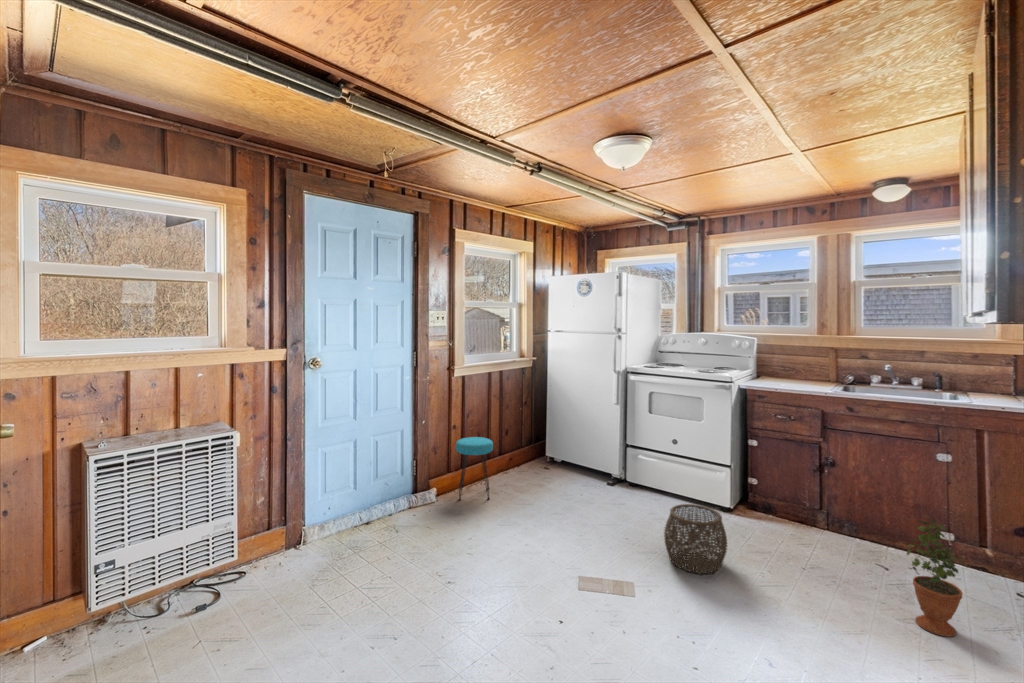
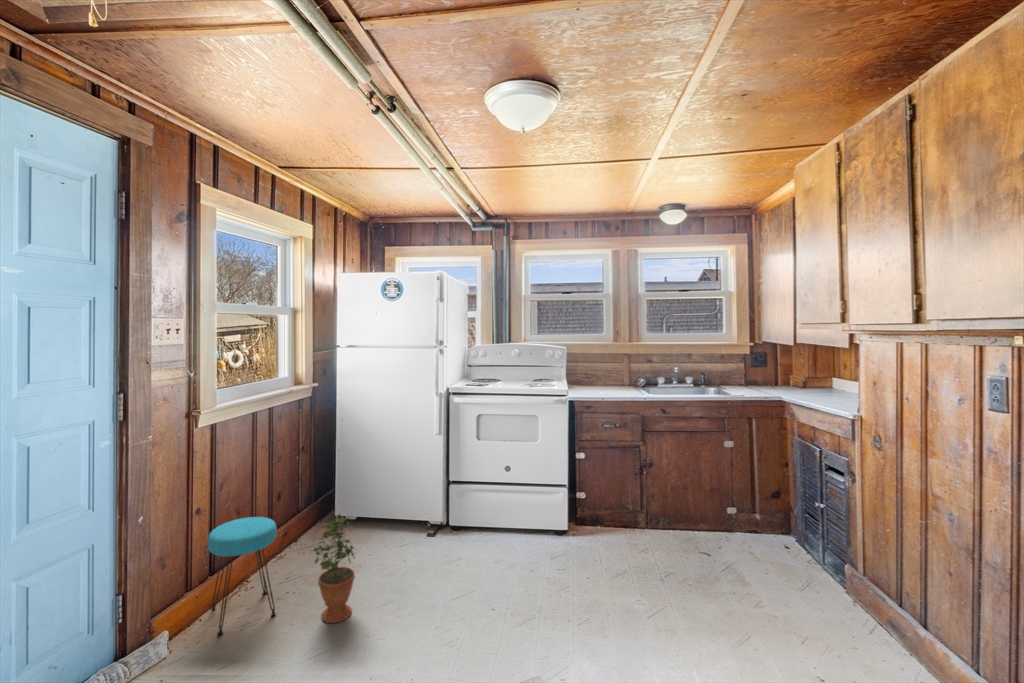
woven basket: present [664,504,727,574] -> none [555,556,628,648]
potted plant: present [907,519,963,637] -> present [313,514,355,623]

